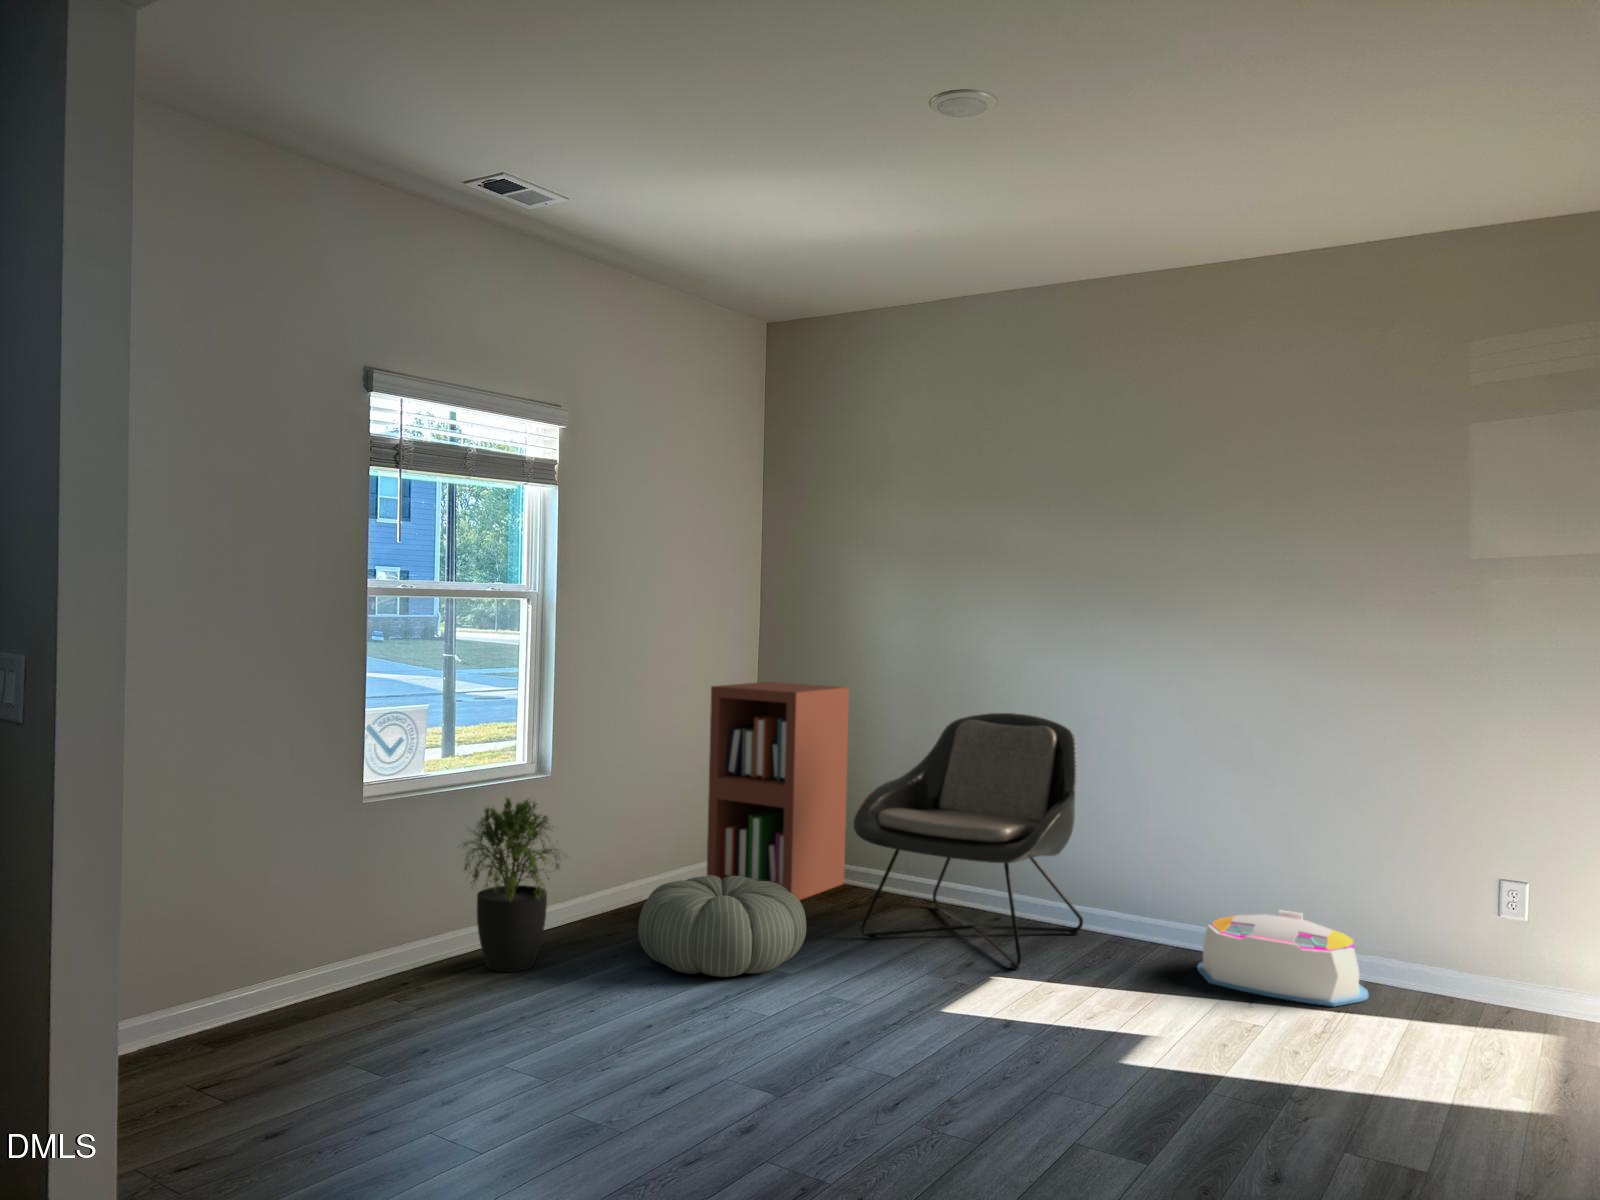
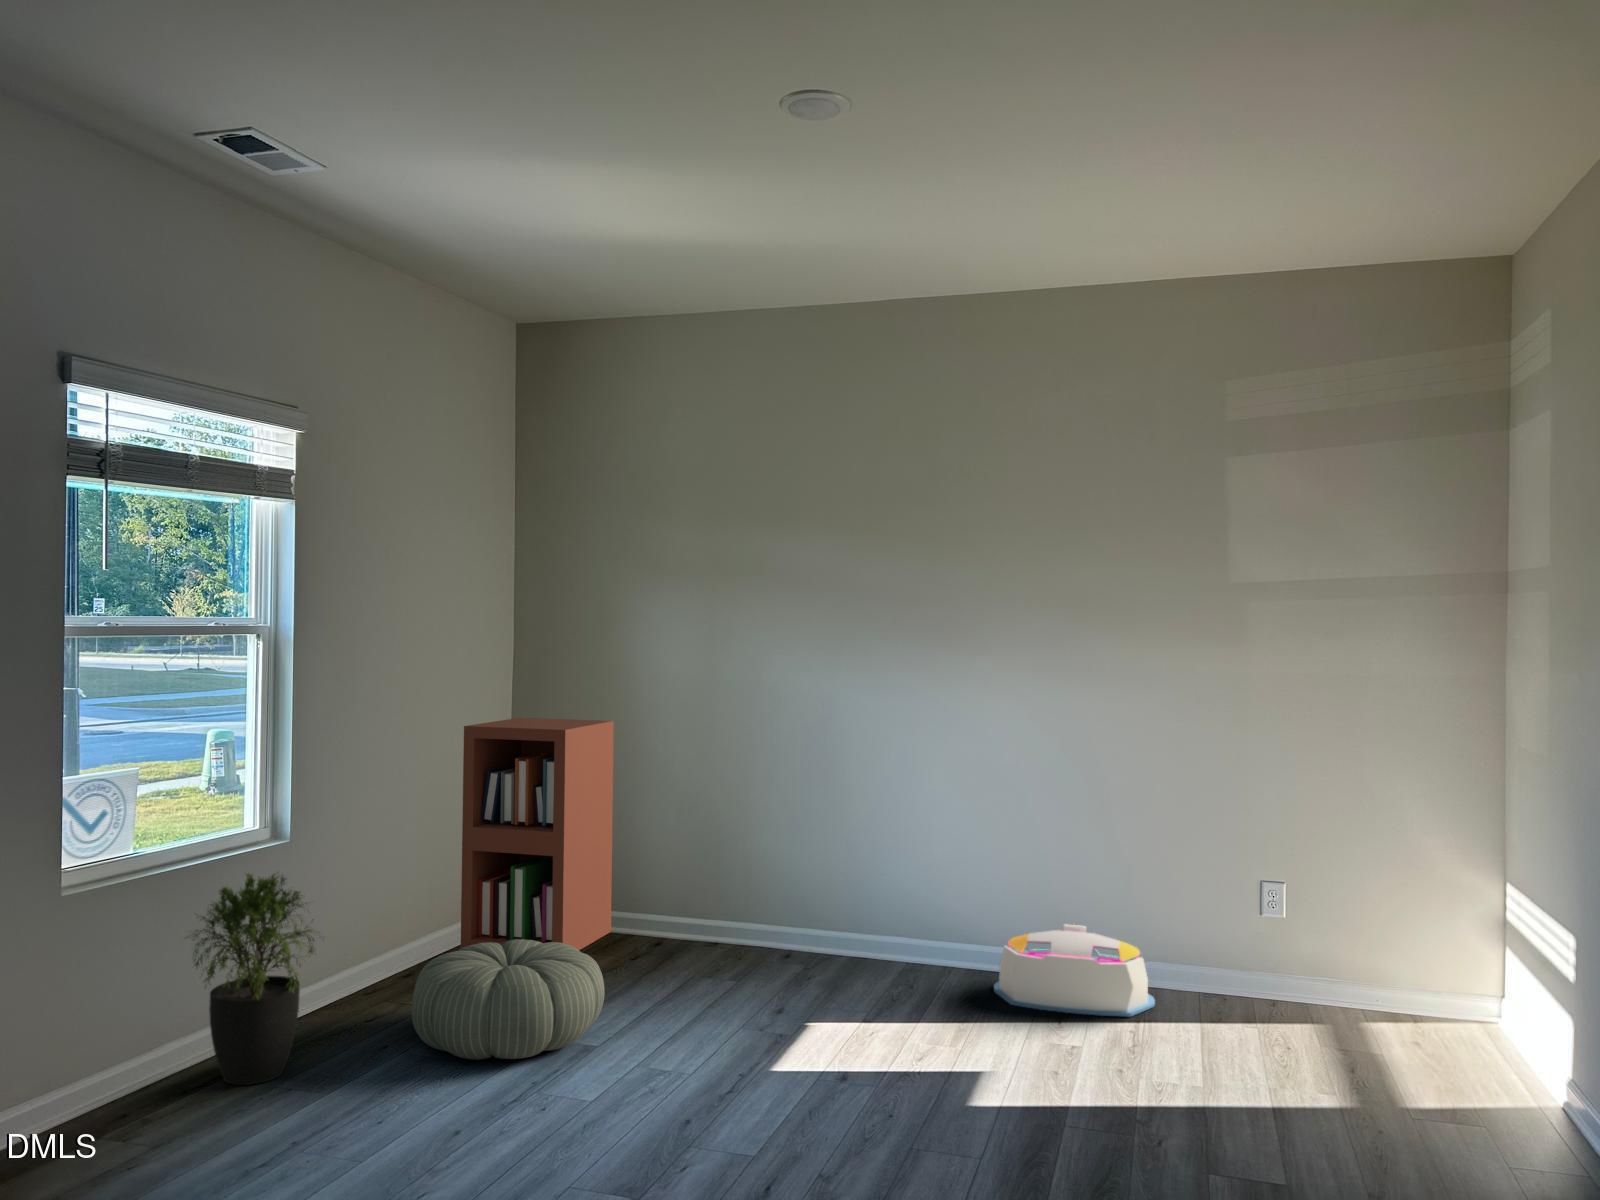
lounge chair: present [853,713,1083,969] -> none [643,742,873,1012]

